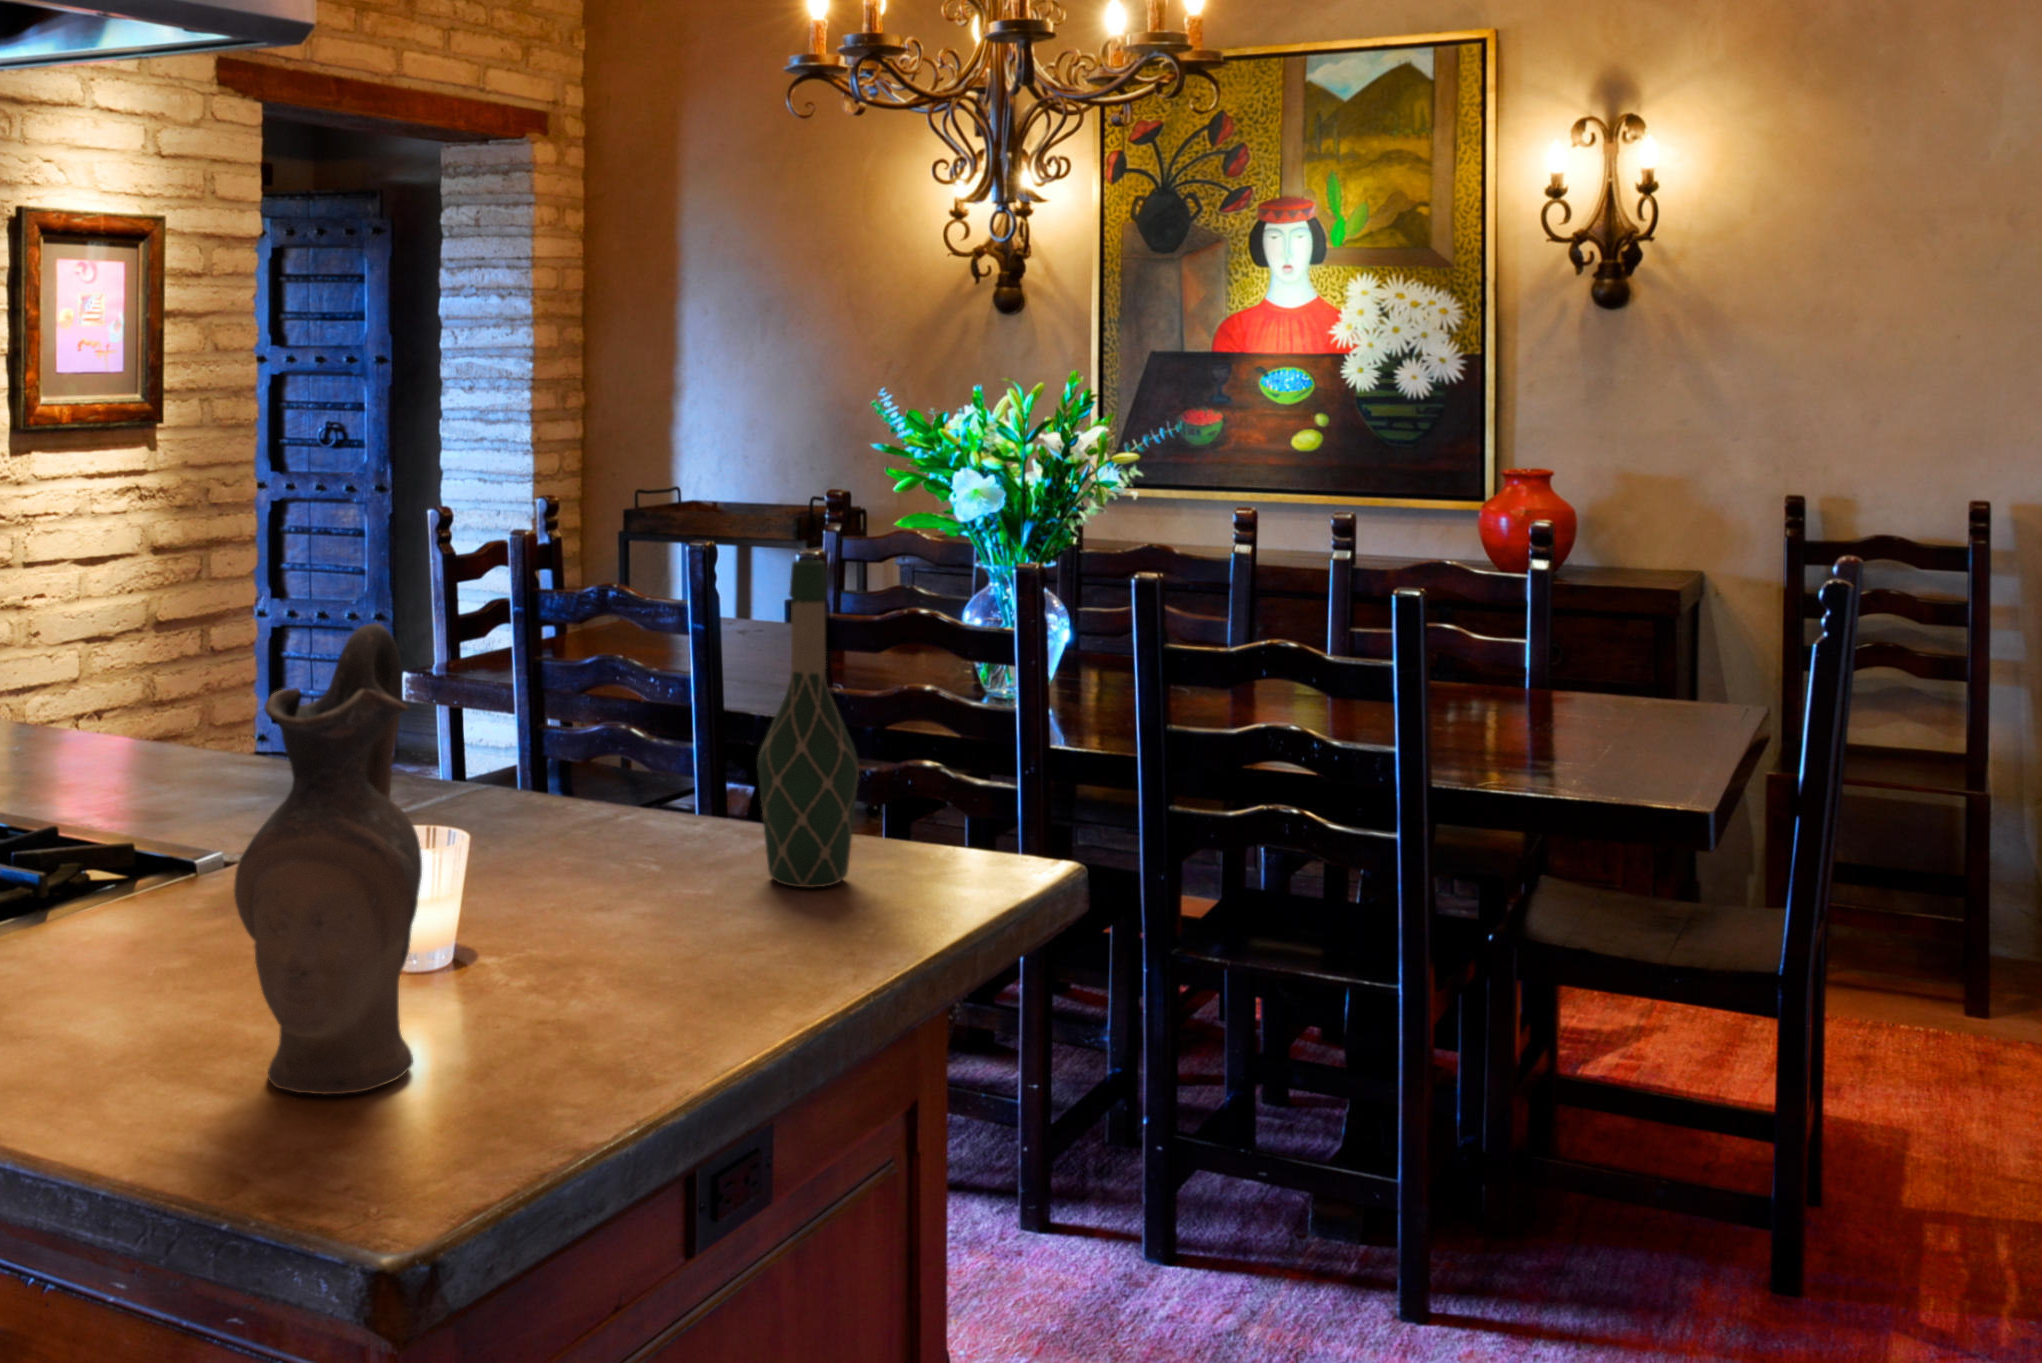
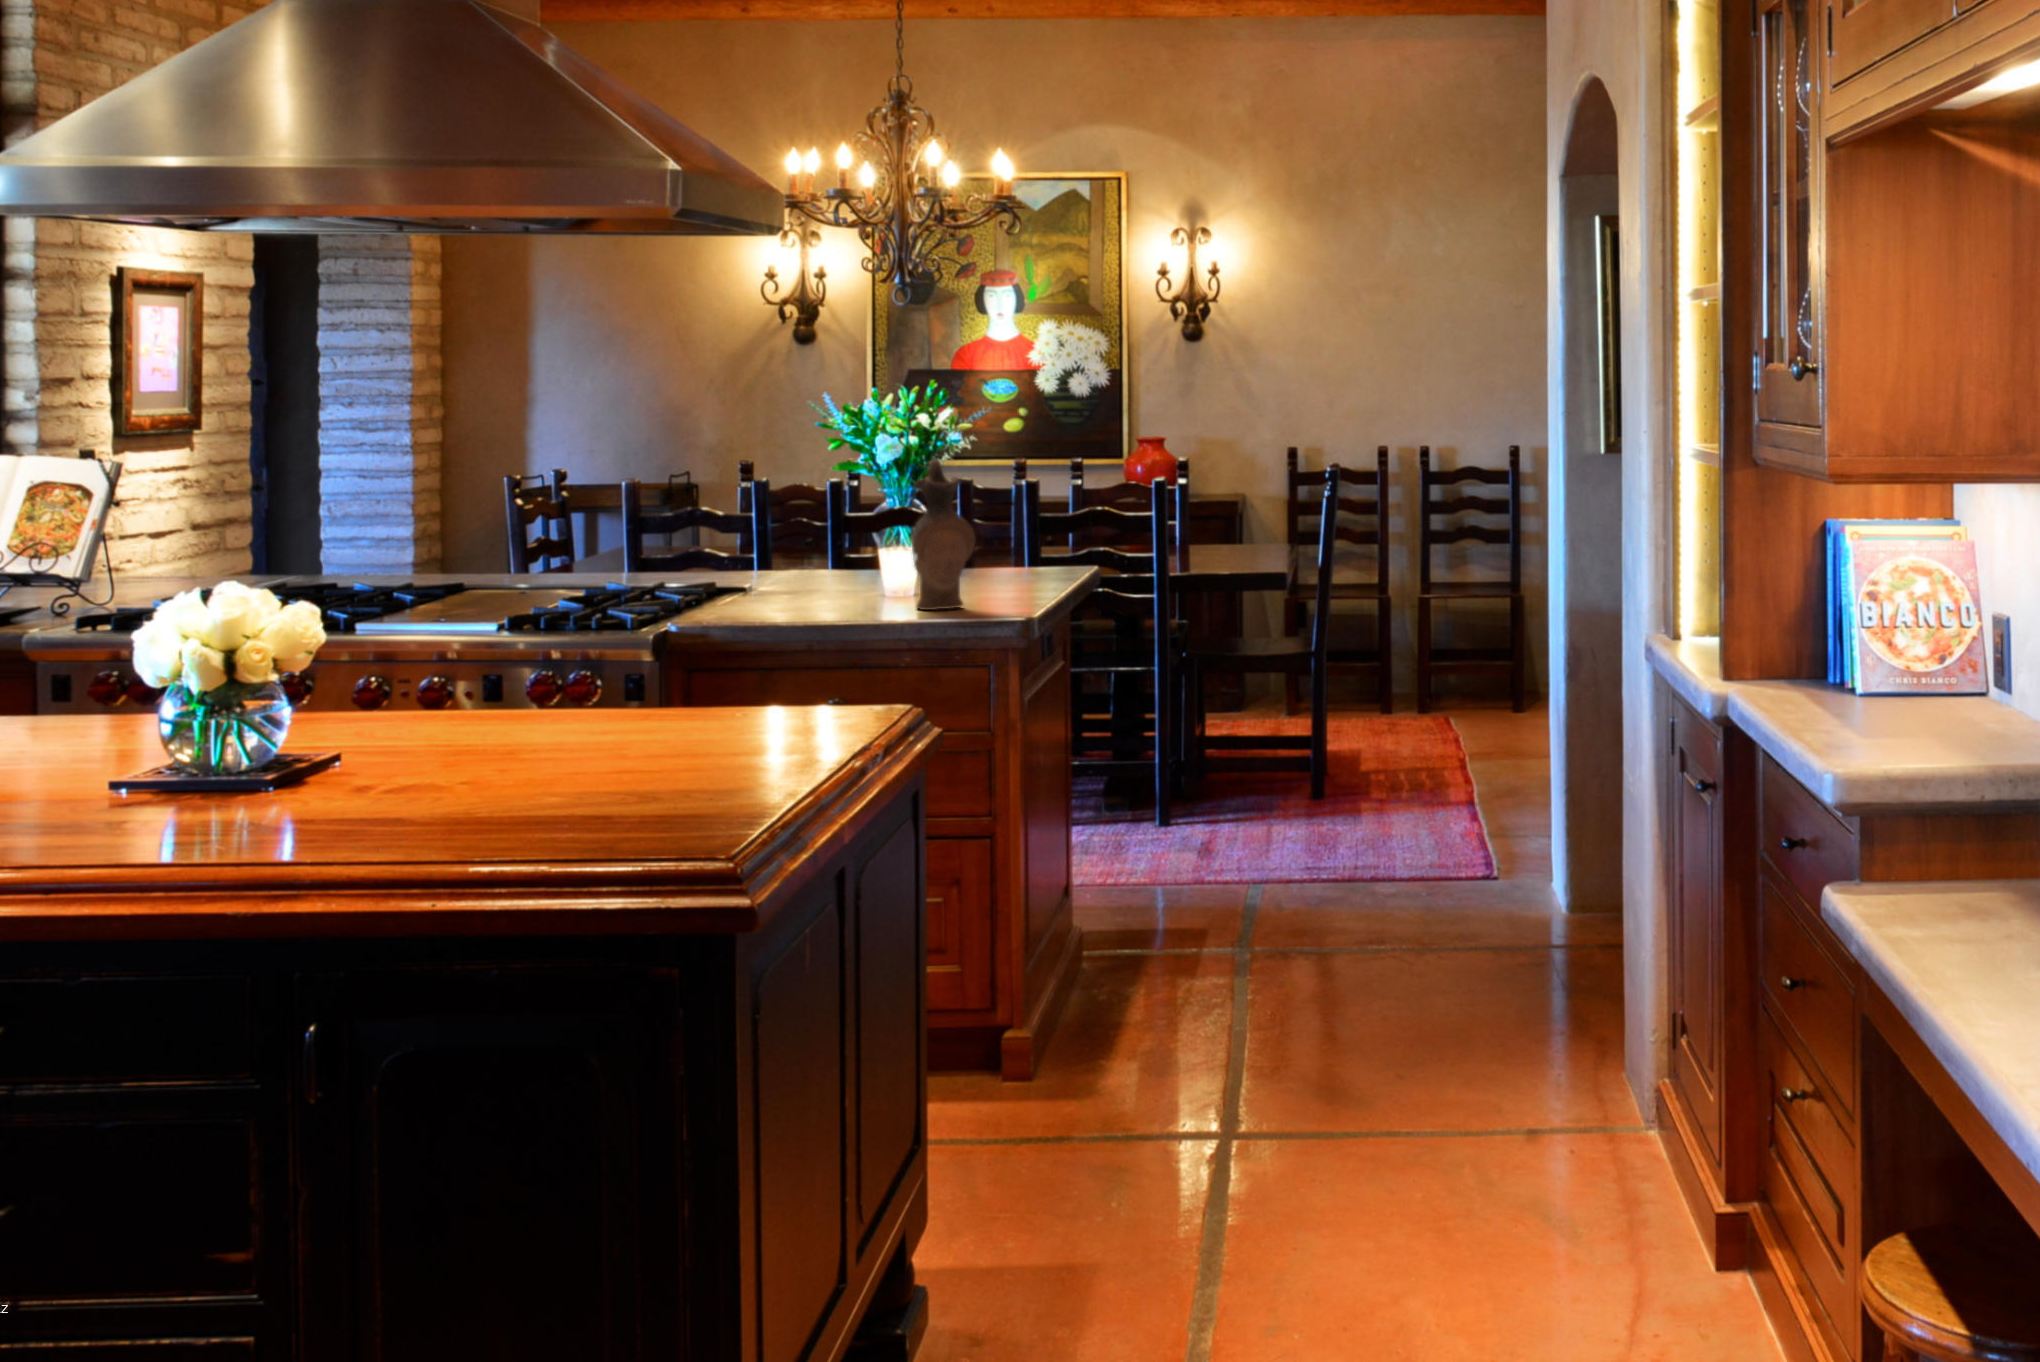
wine bottle: present [758,560,859,887] -> none [977,450,1019,581]

